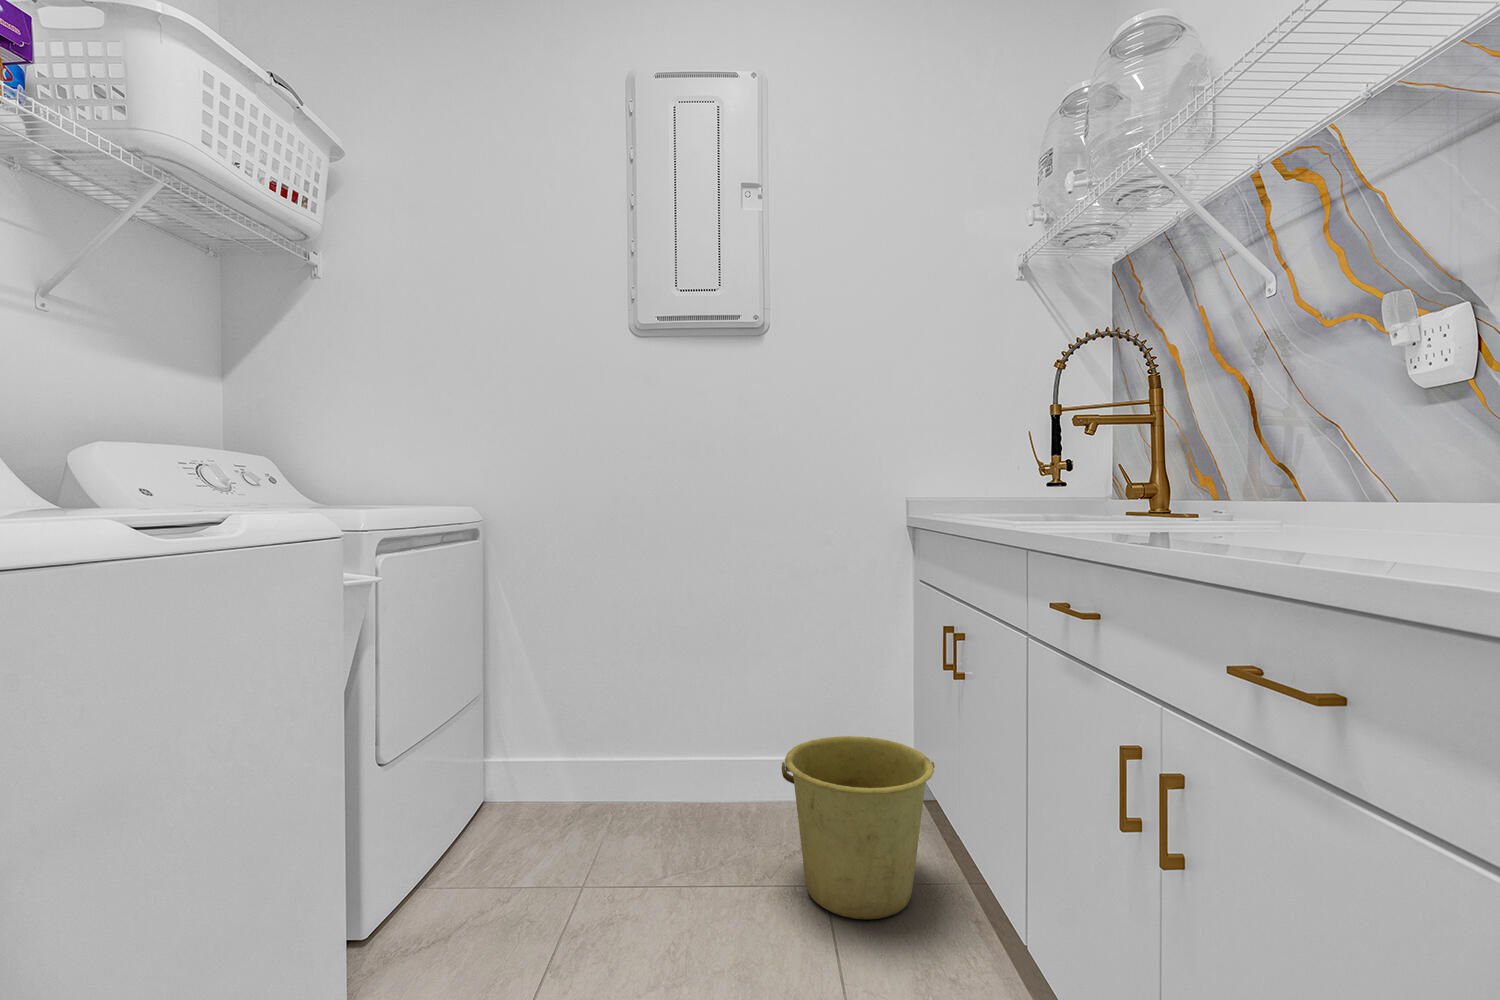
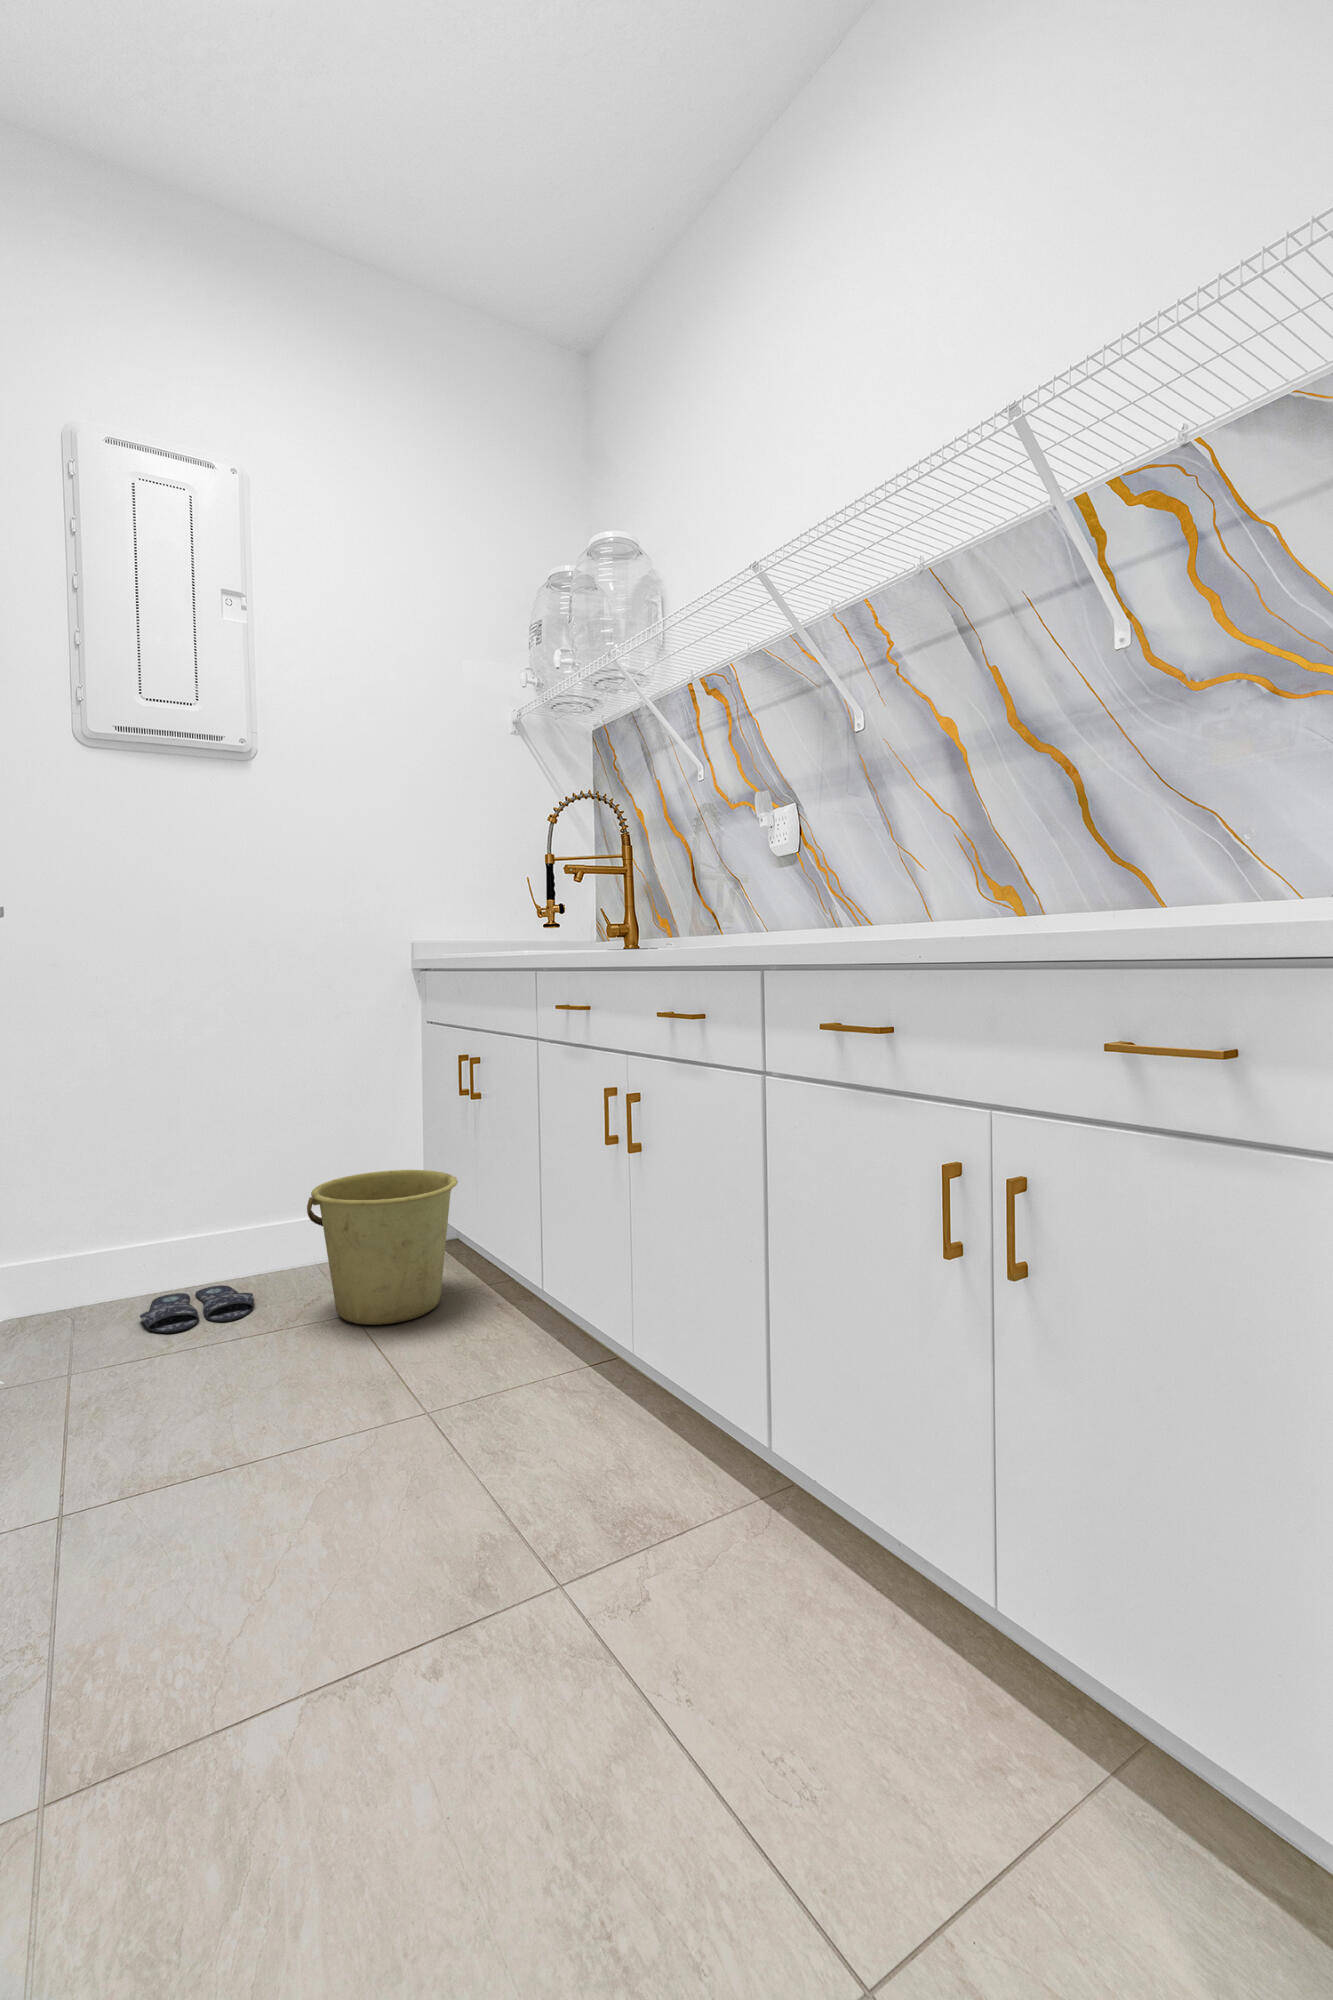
slippers: none [650,810,742,862] -> present [140,1285,254,1333]

